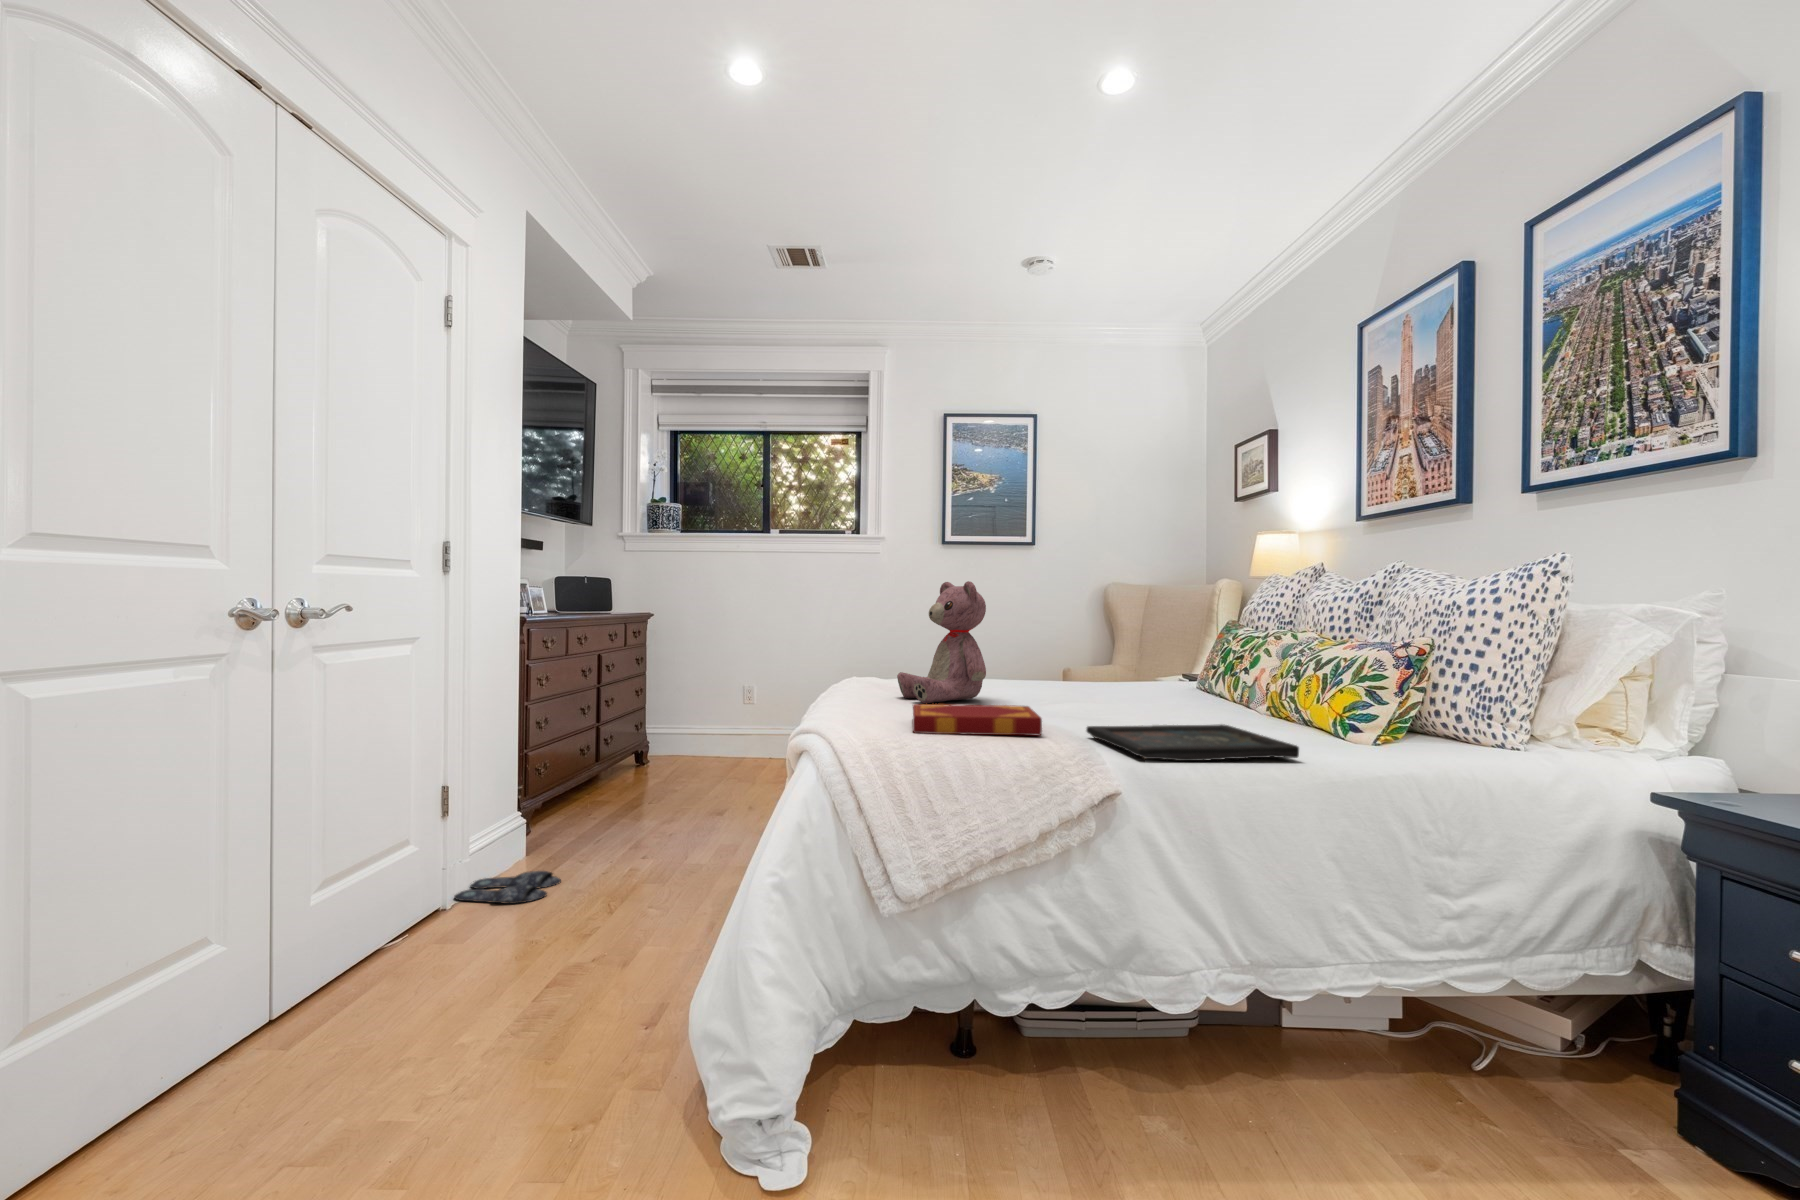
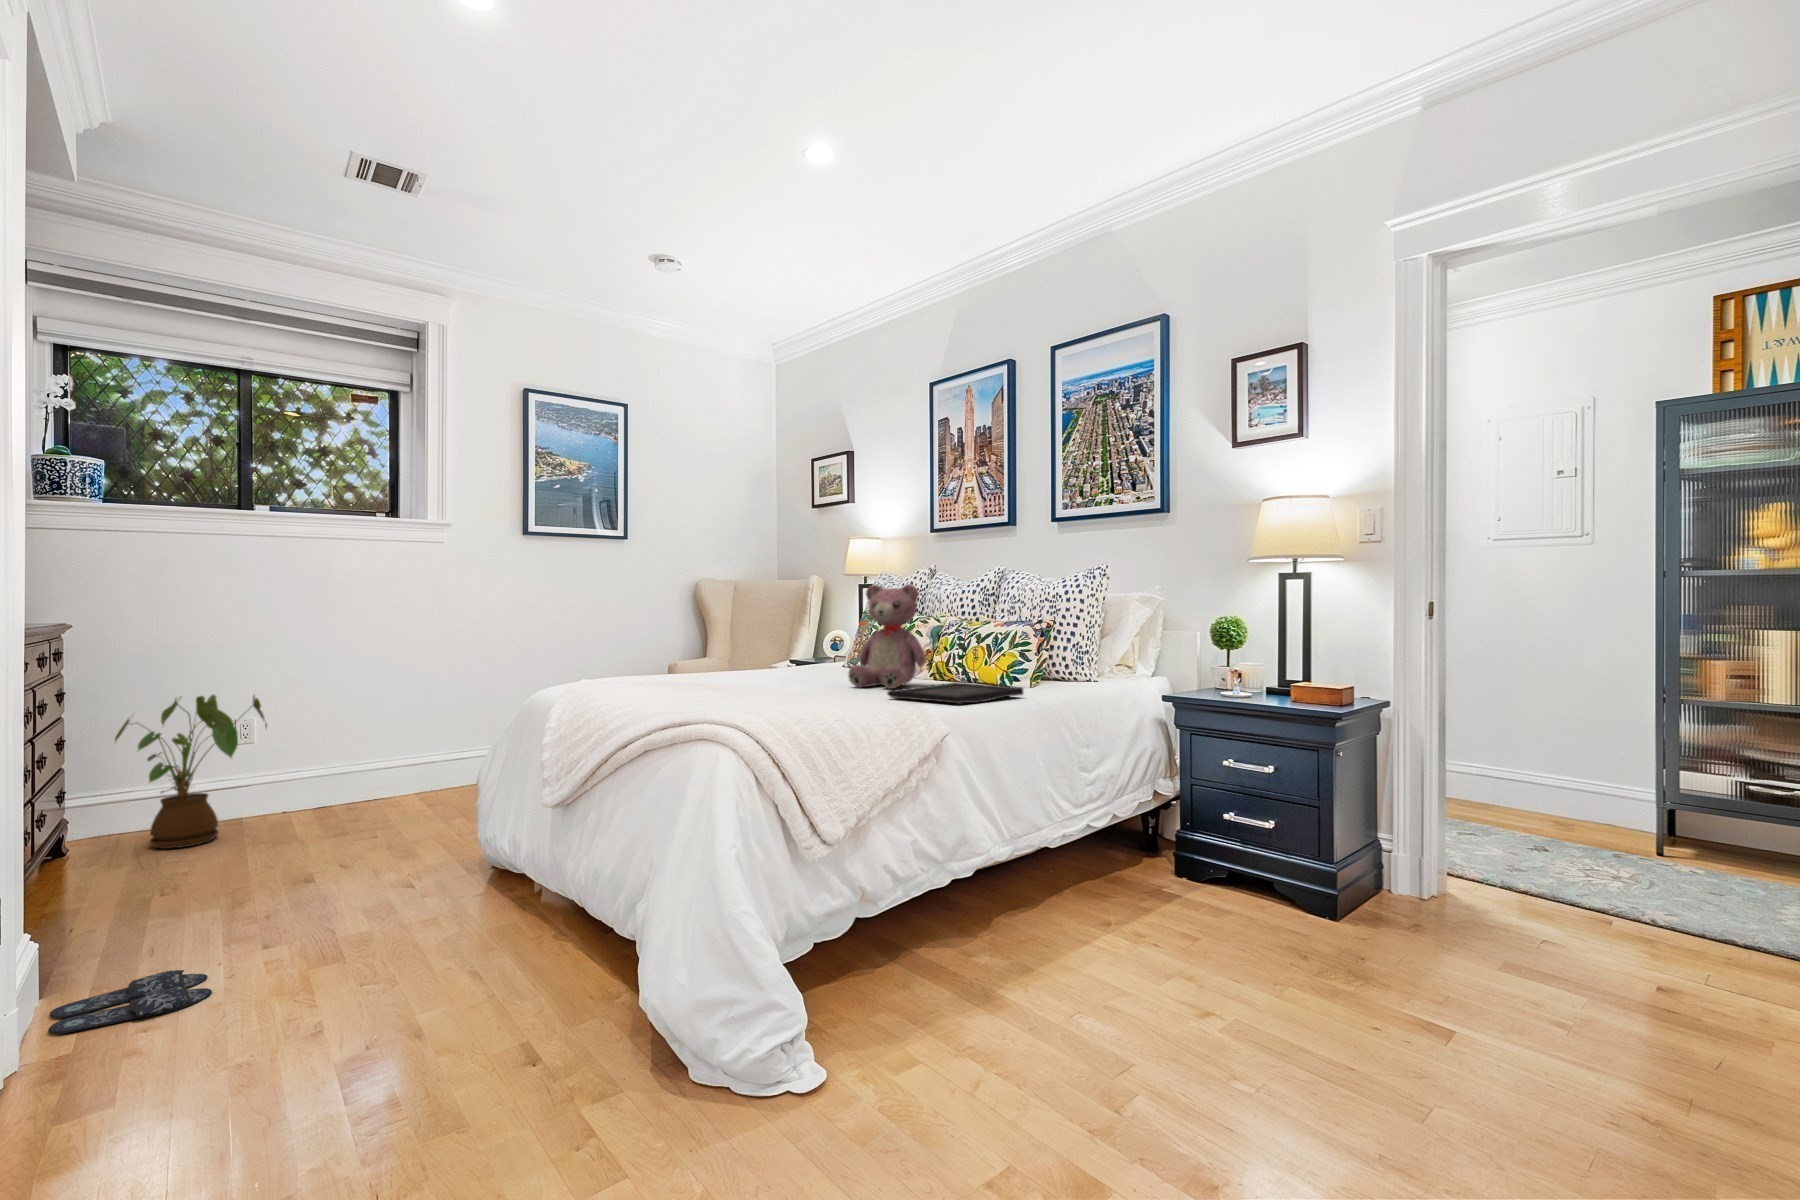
teddy bear: present [897,581,986,704] -> present [849,584,926,689]
house plant: none [646,666,738,776] -> present [115,695,267,849]
hardback book: present [913,704,1042,736] -> none [743,682,864,708]

